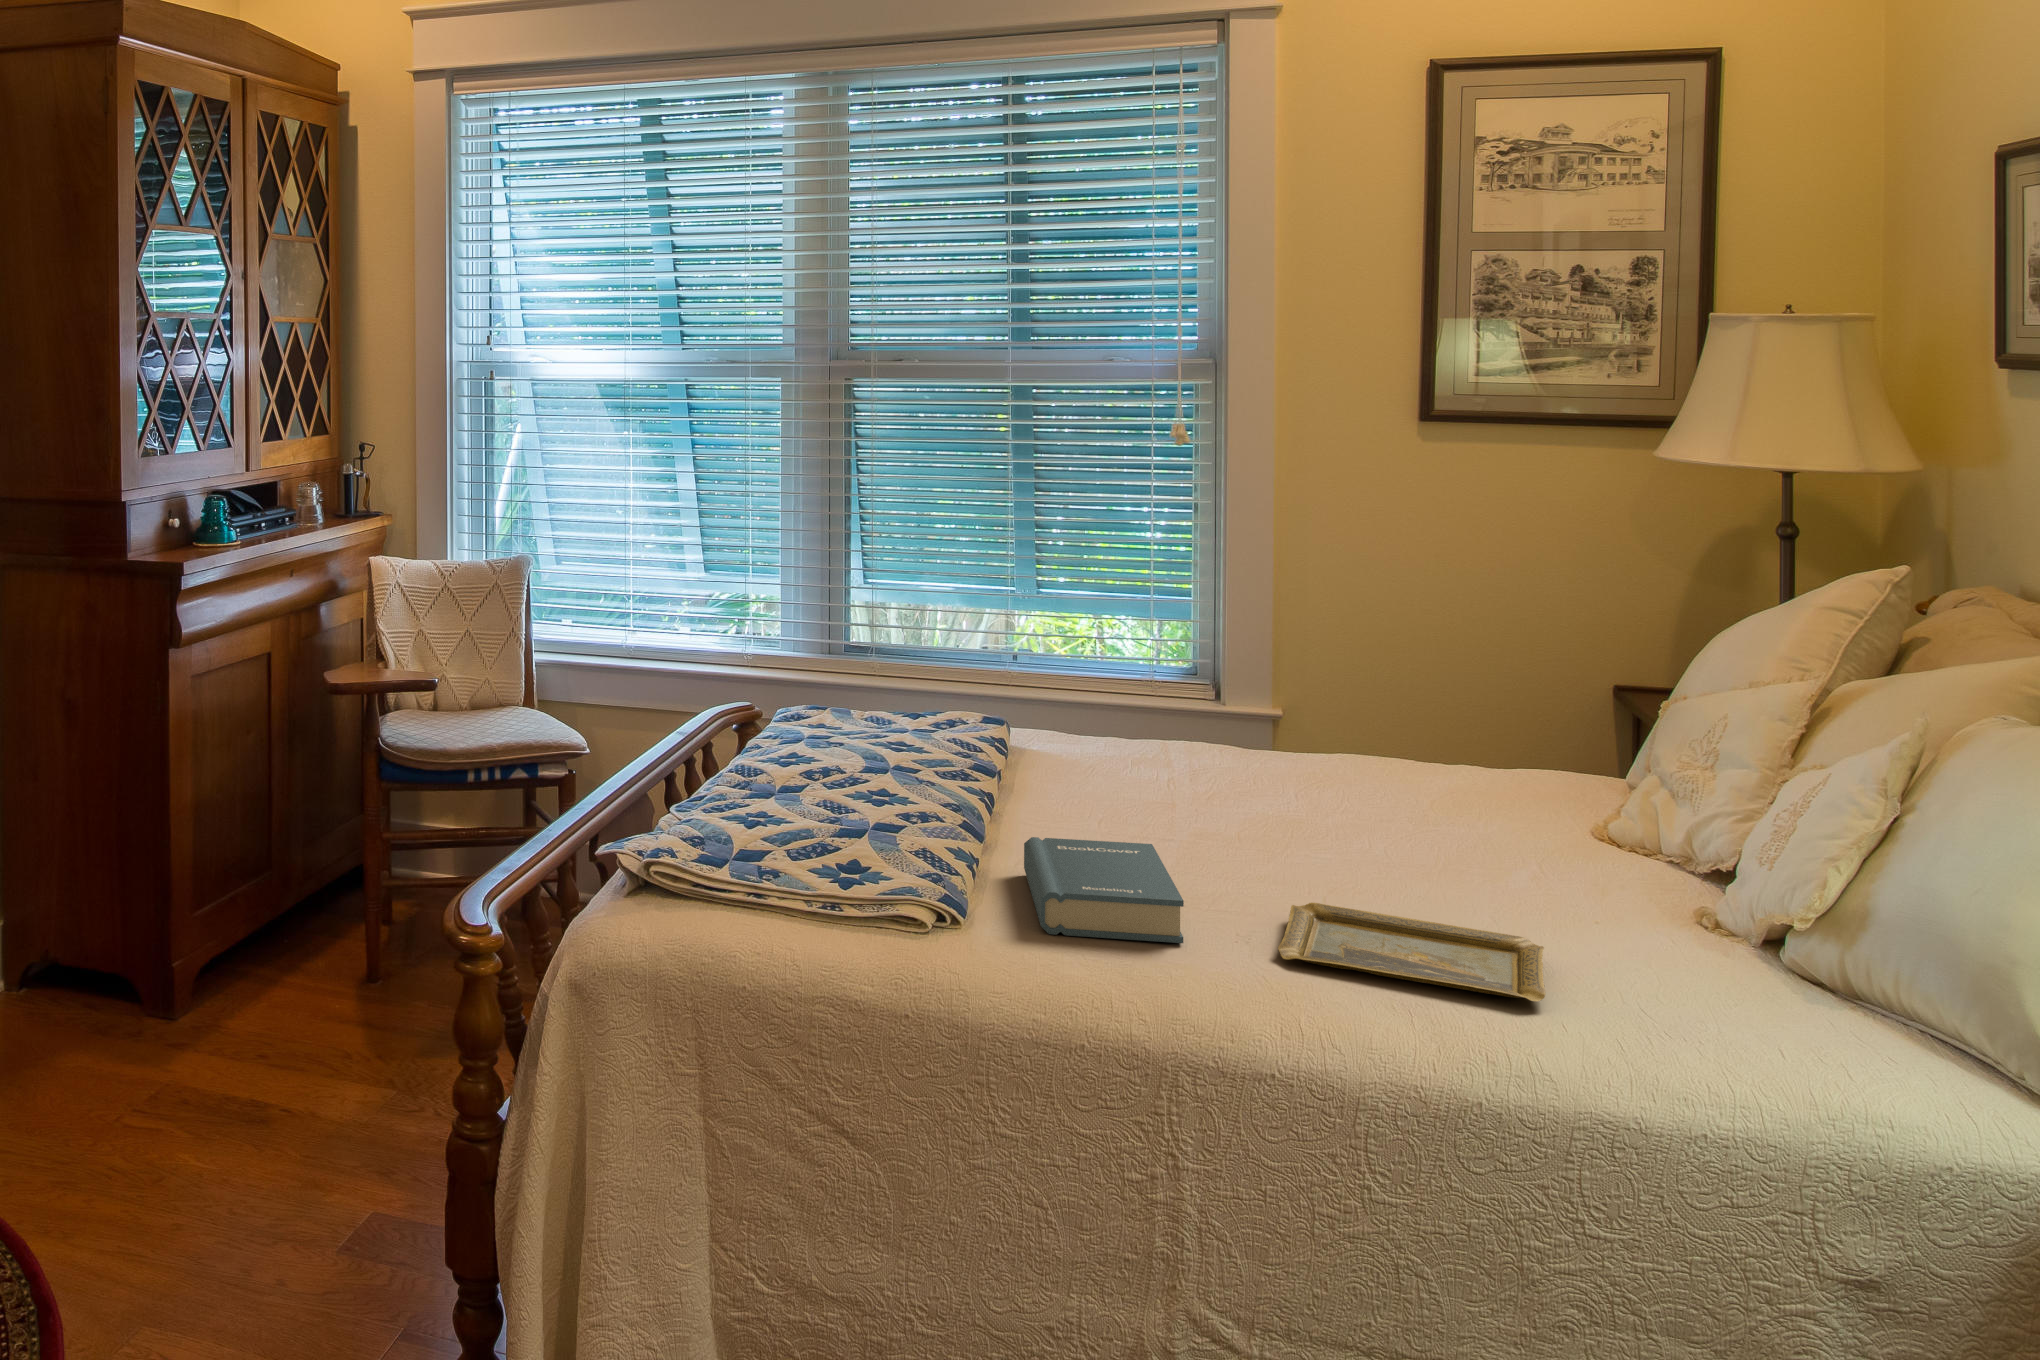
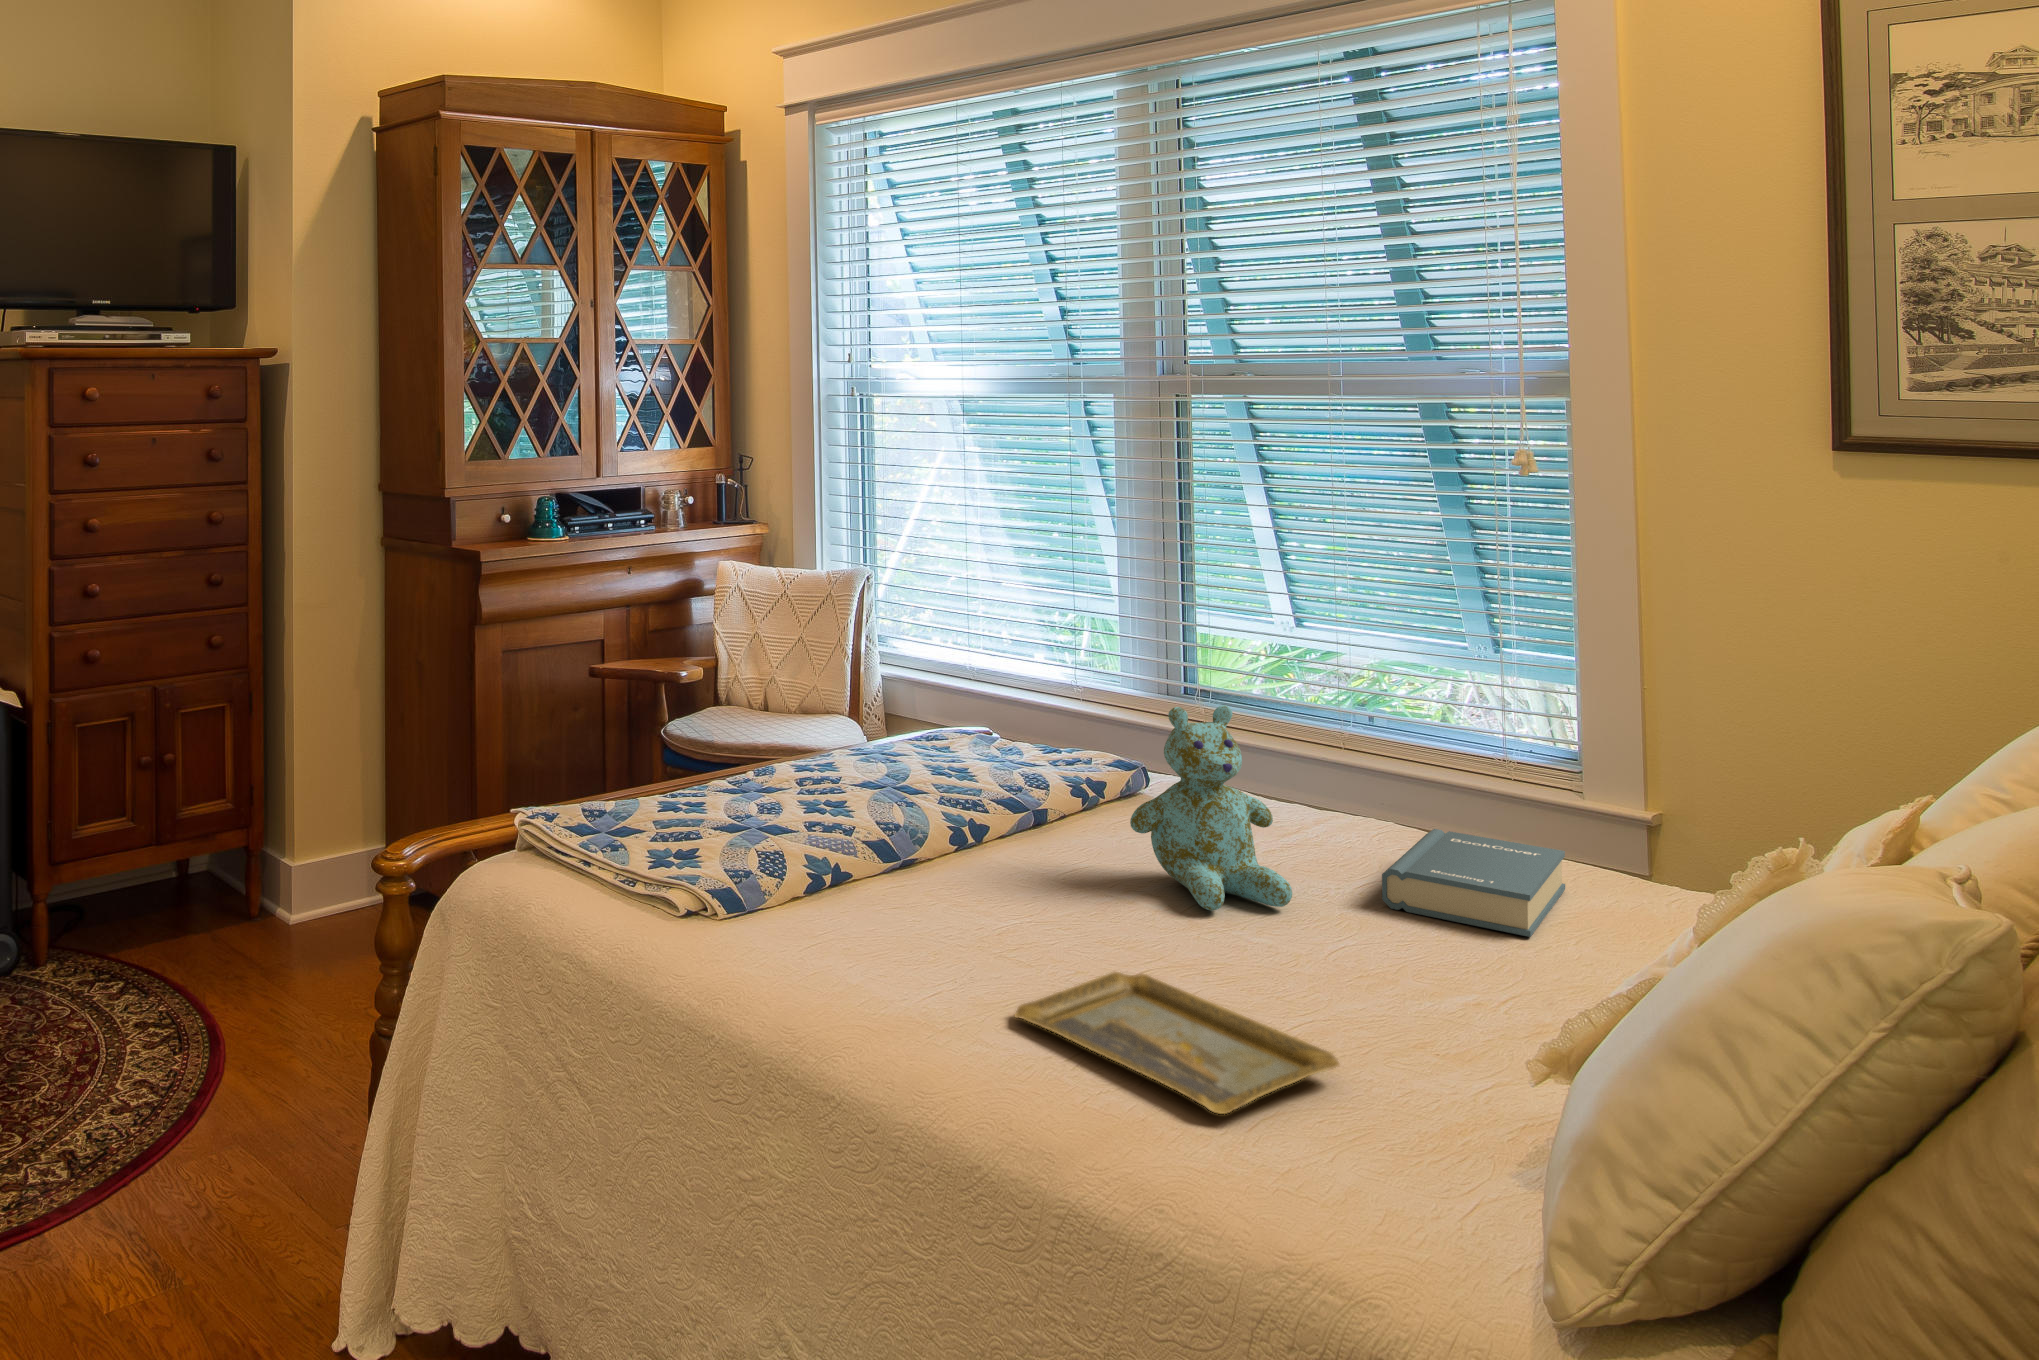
stuffed bear: none [1148,660,1281,843] -> present [1130,705,1292,911]
hardback book: present [1024,837,1184,943] -> present [1382,829,1565,937]

